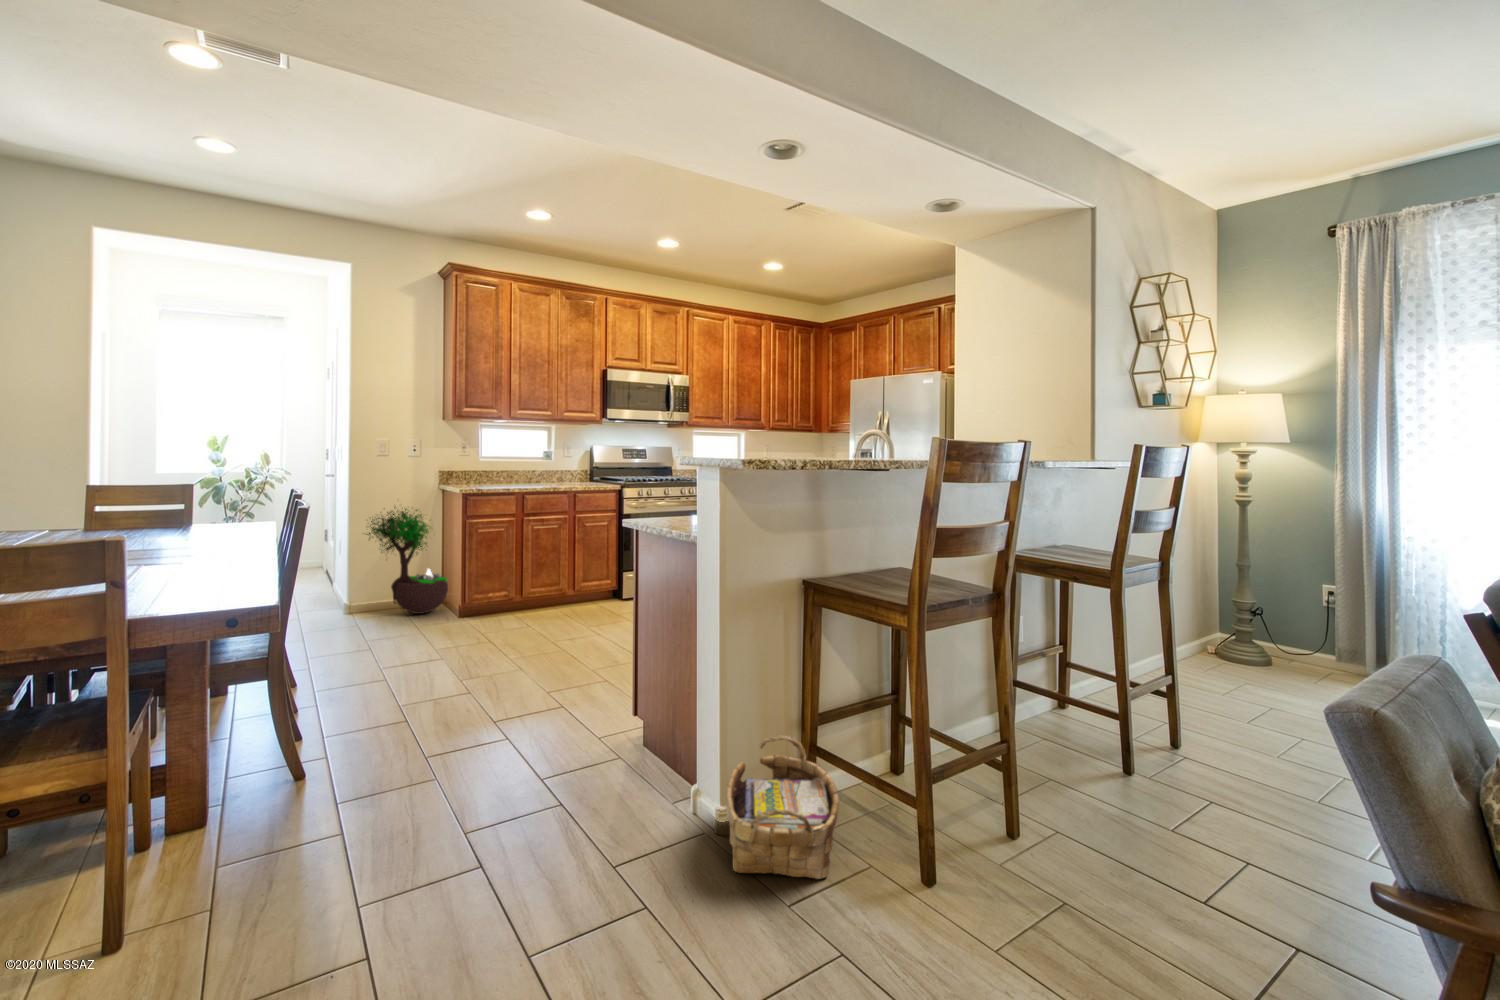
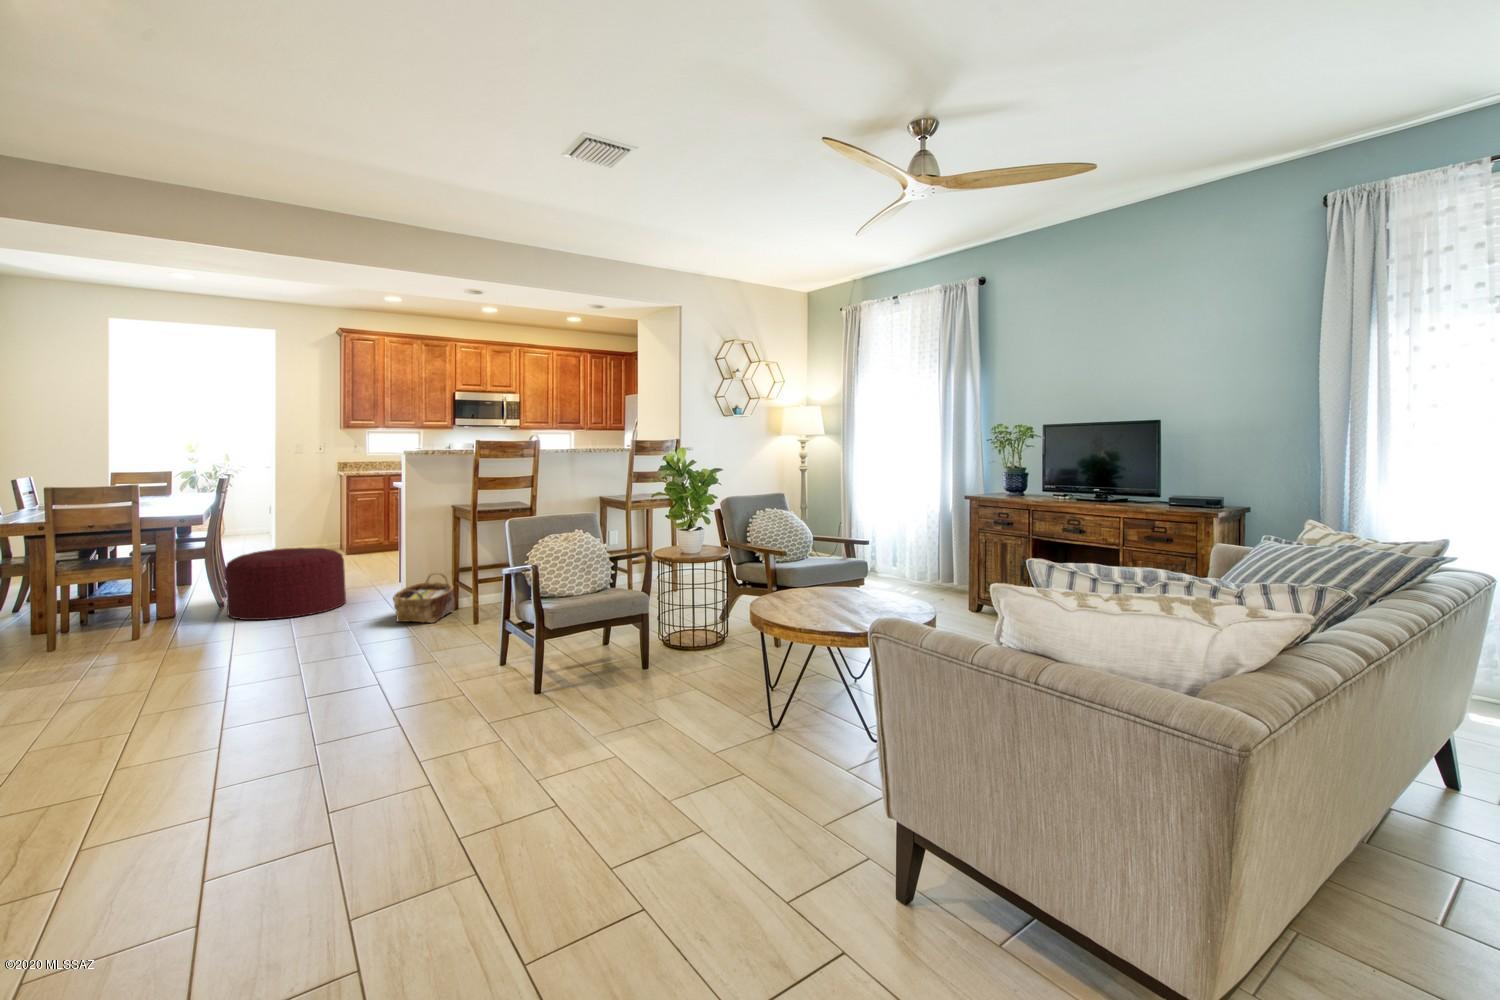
potted tree: present [366,506,448,614] -> none [282,479,342,554]
ottoman: none [328,659,558,859] -> present [225,548,346,620]

